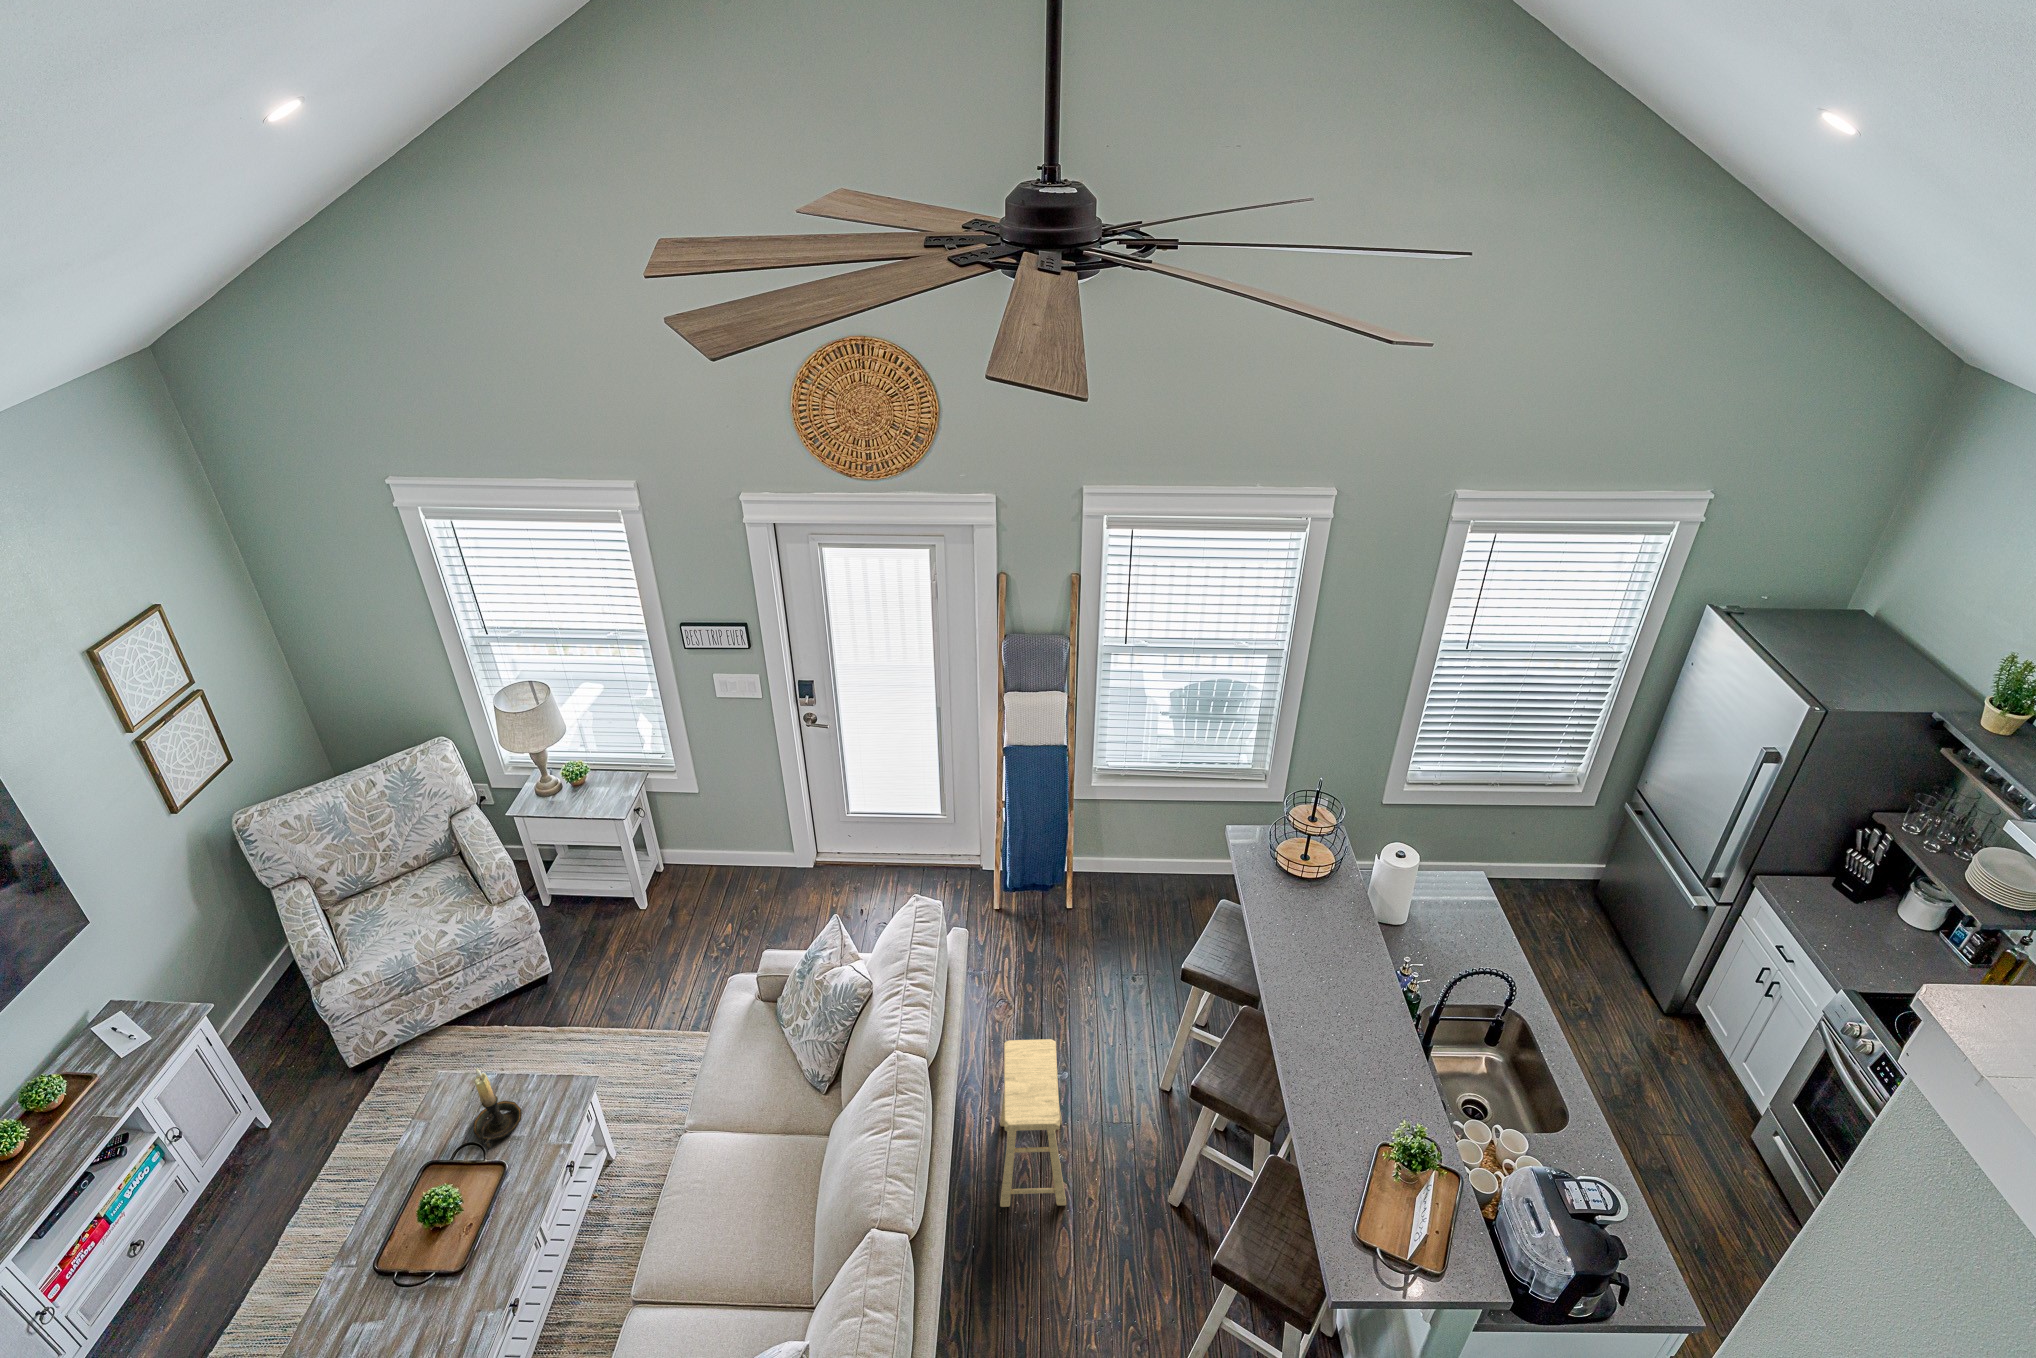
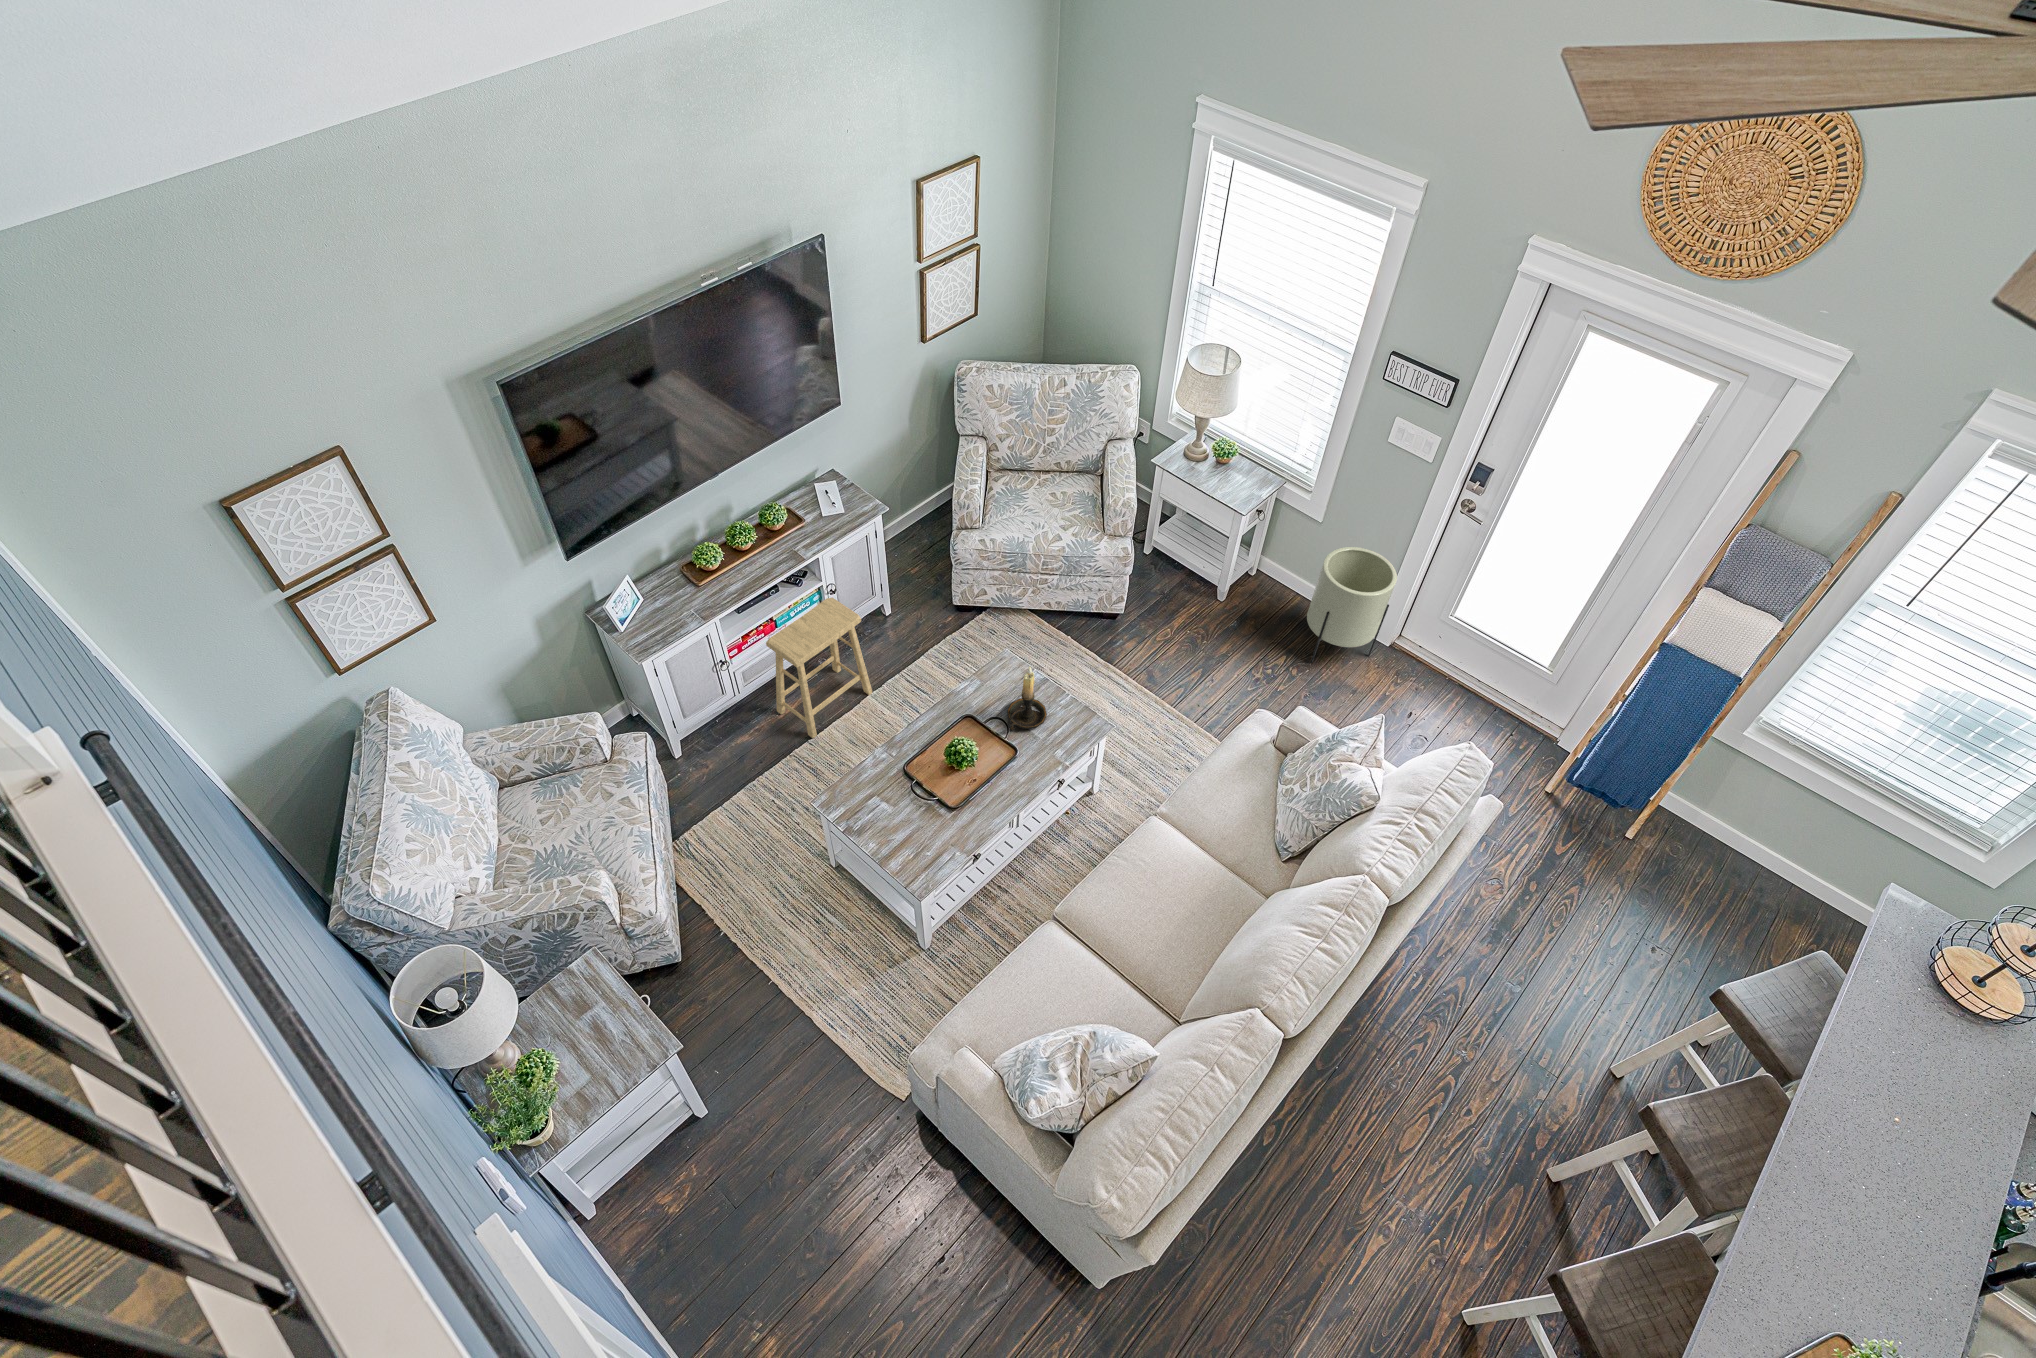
planter: none [719,792,804,917] -> present [1307,547,1397,663]
footstool: present [1000,1039,1066,1207] -> present [766,598,872,738]

